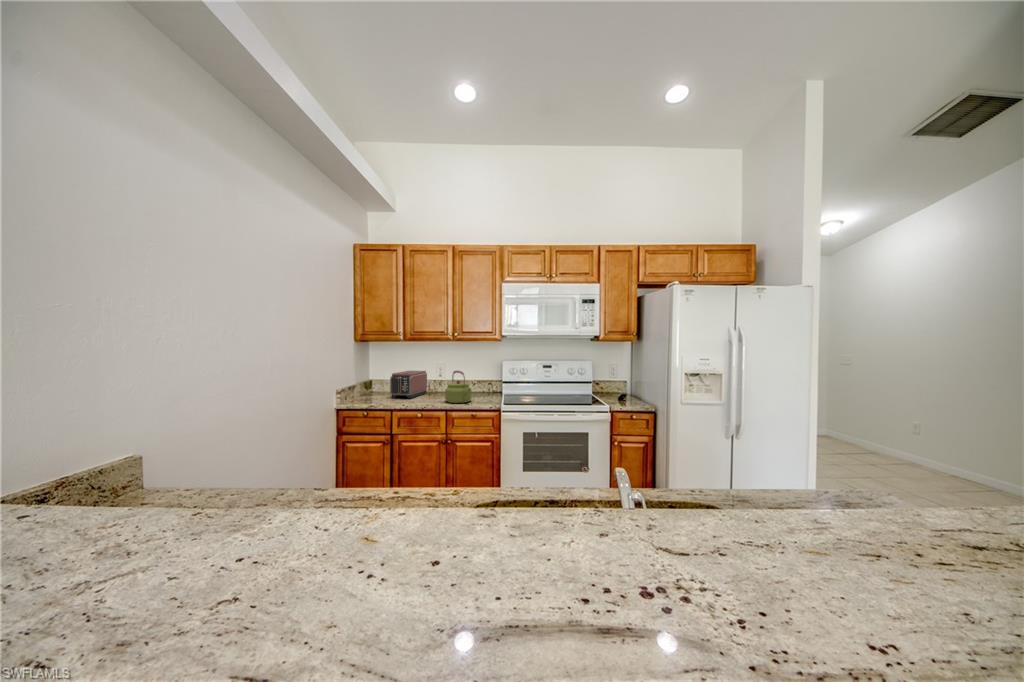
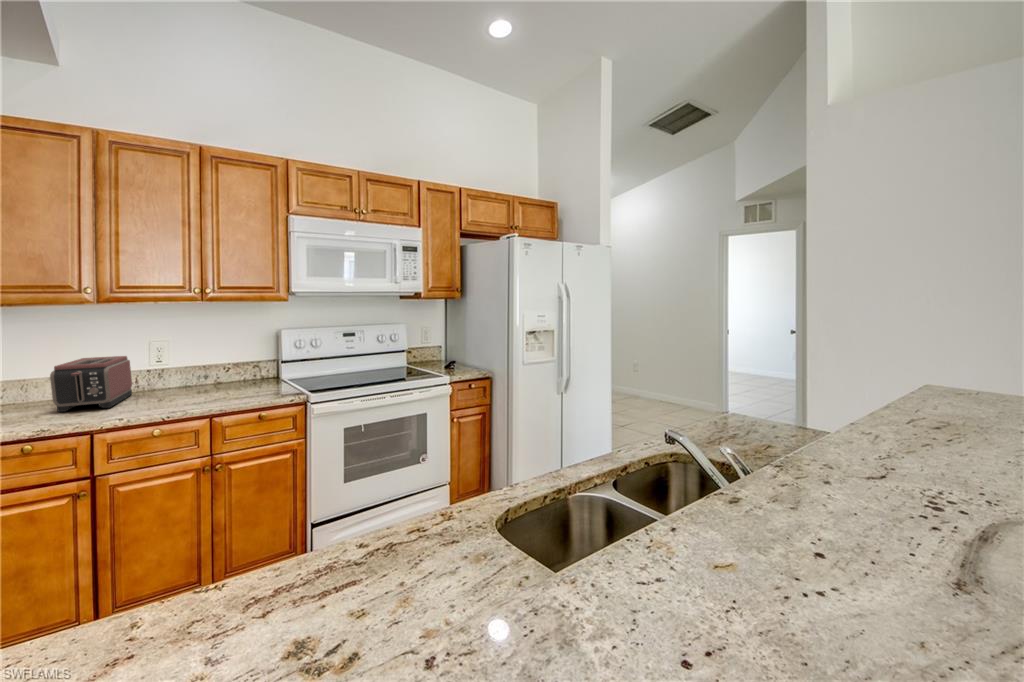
kettle: present [445,371,472,403] -> none [192,350,248,404]

